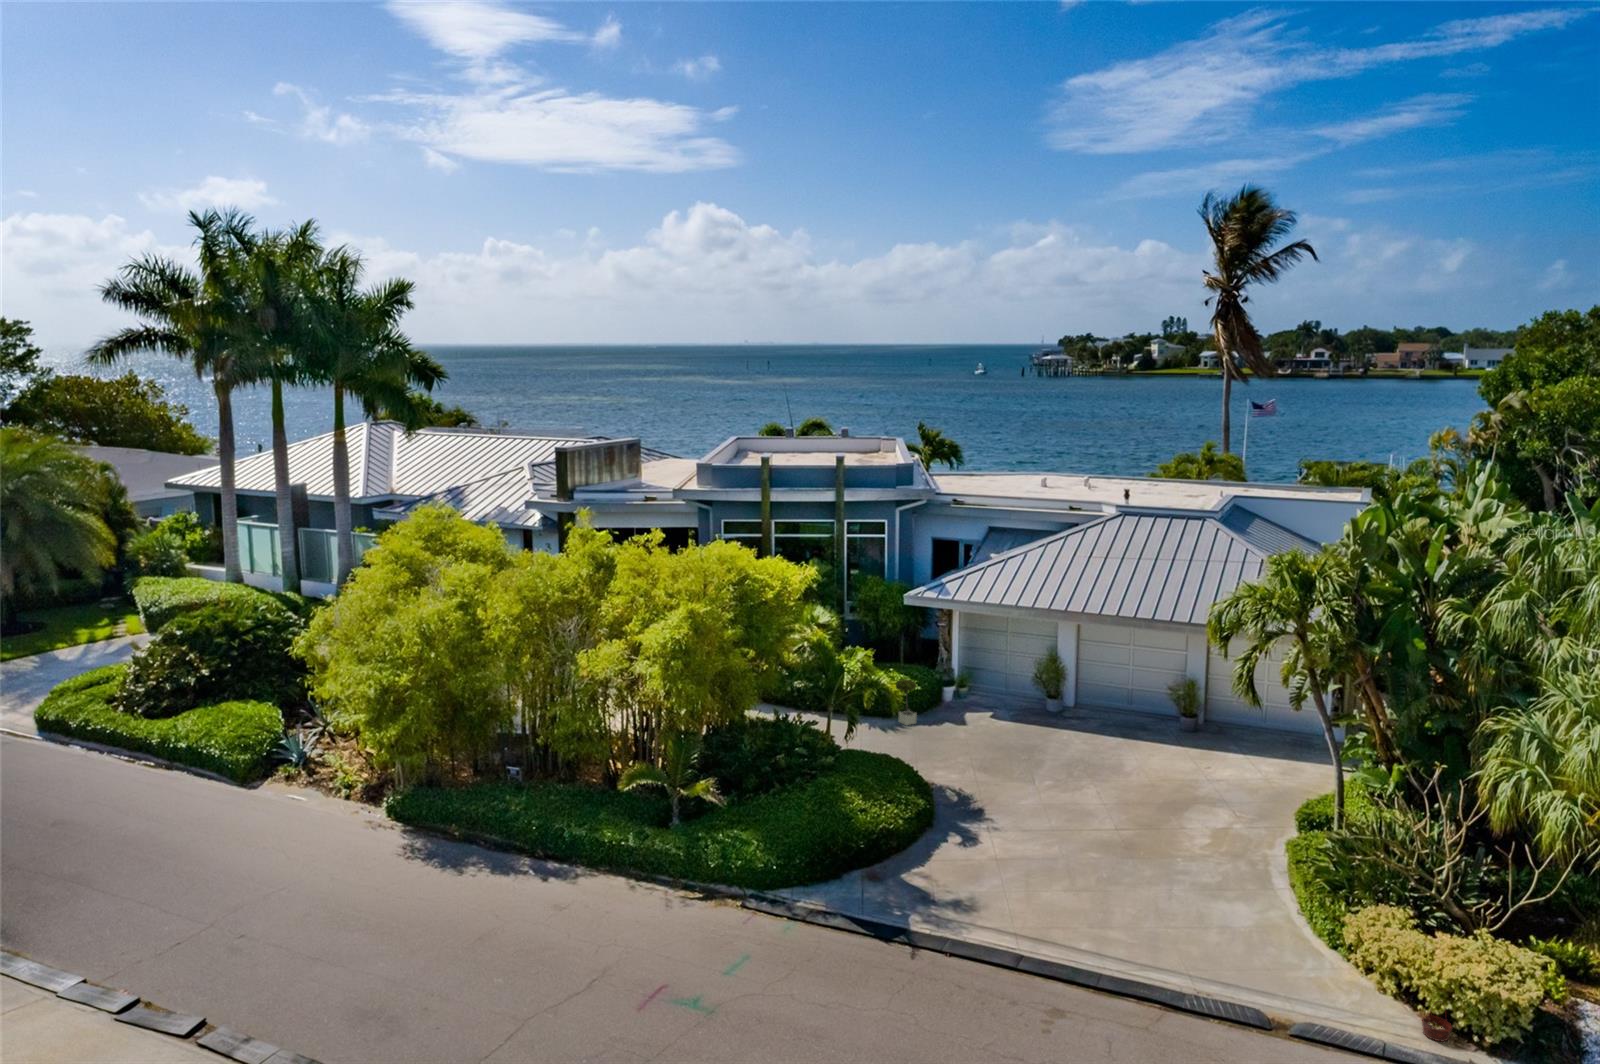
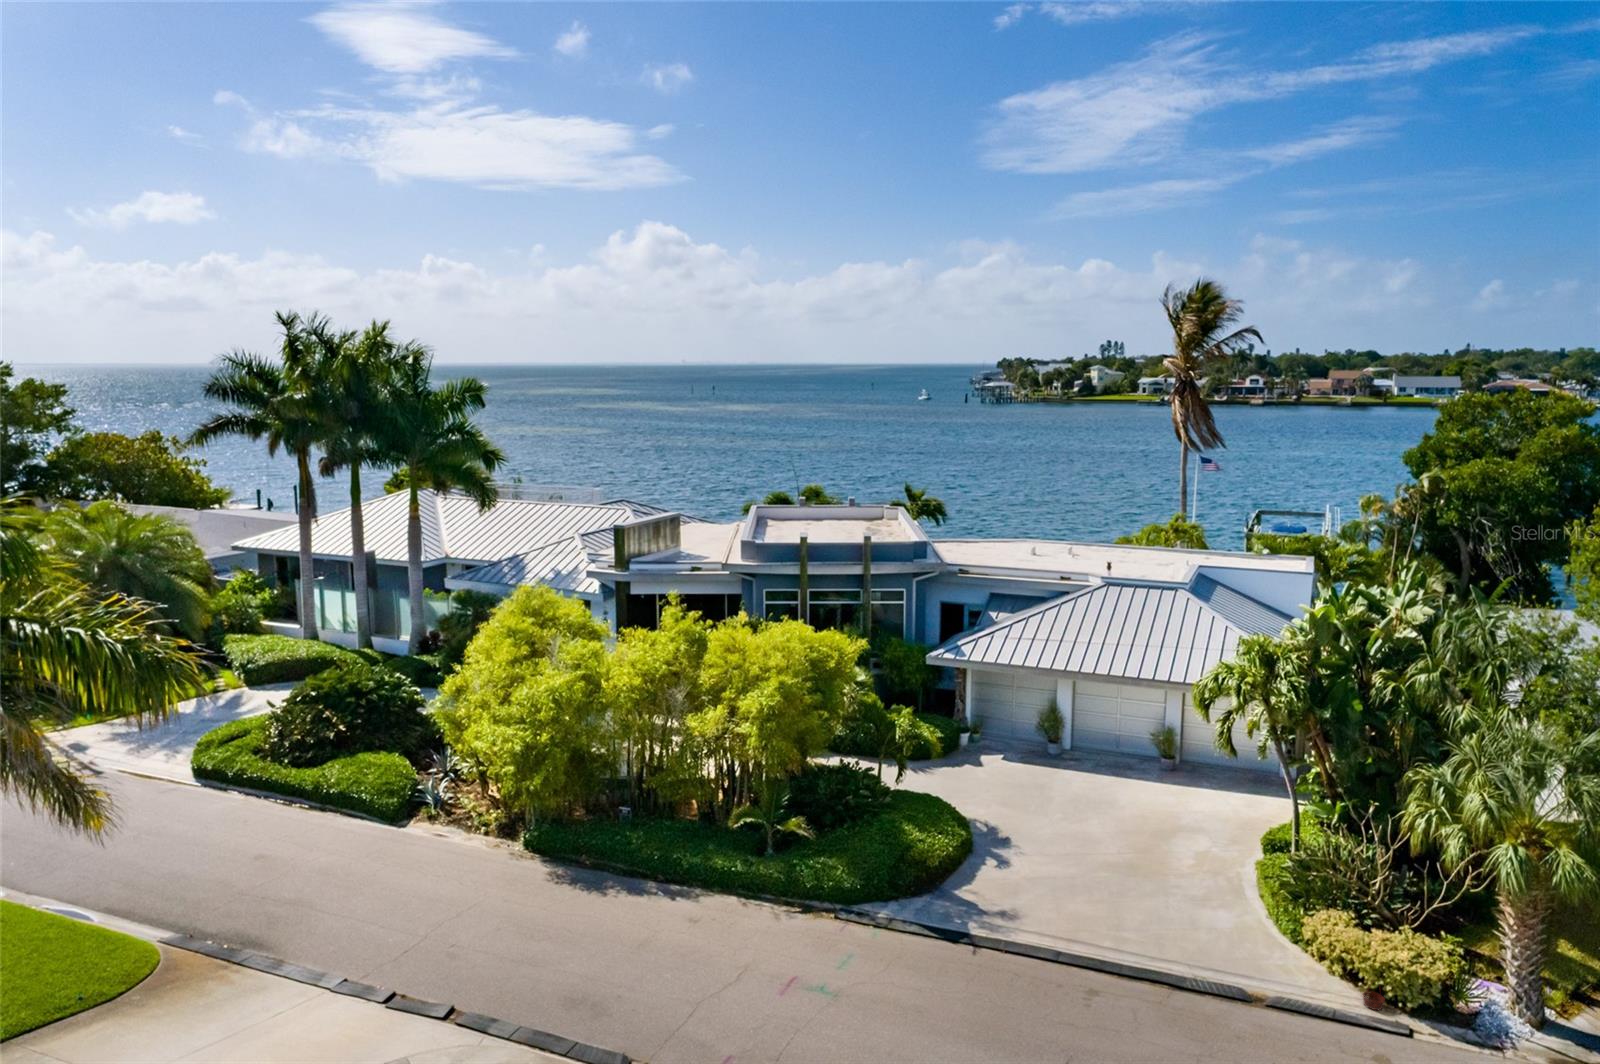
potted tree: present [896,679,917,725] -> none [925,727,943,766]

